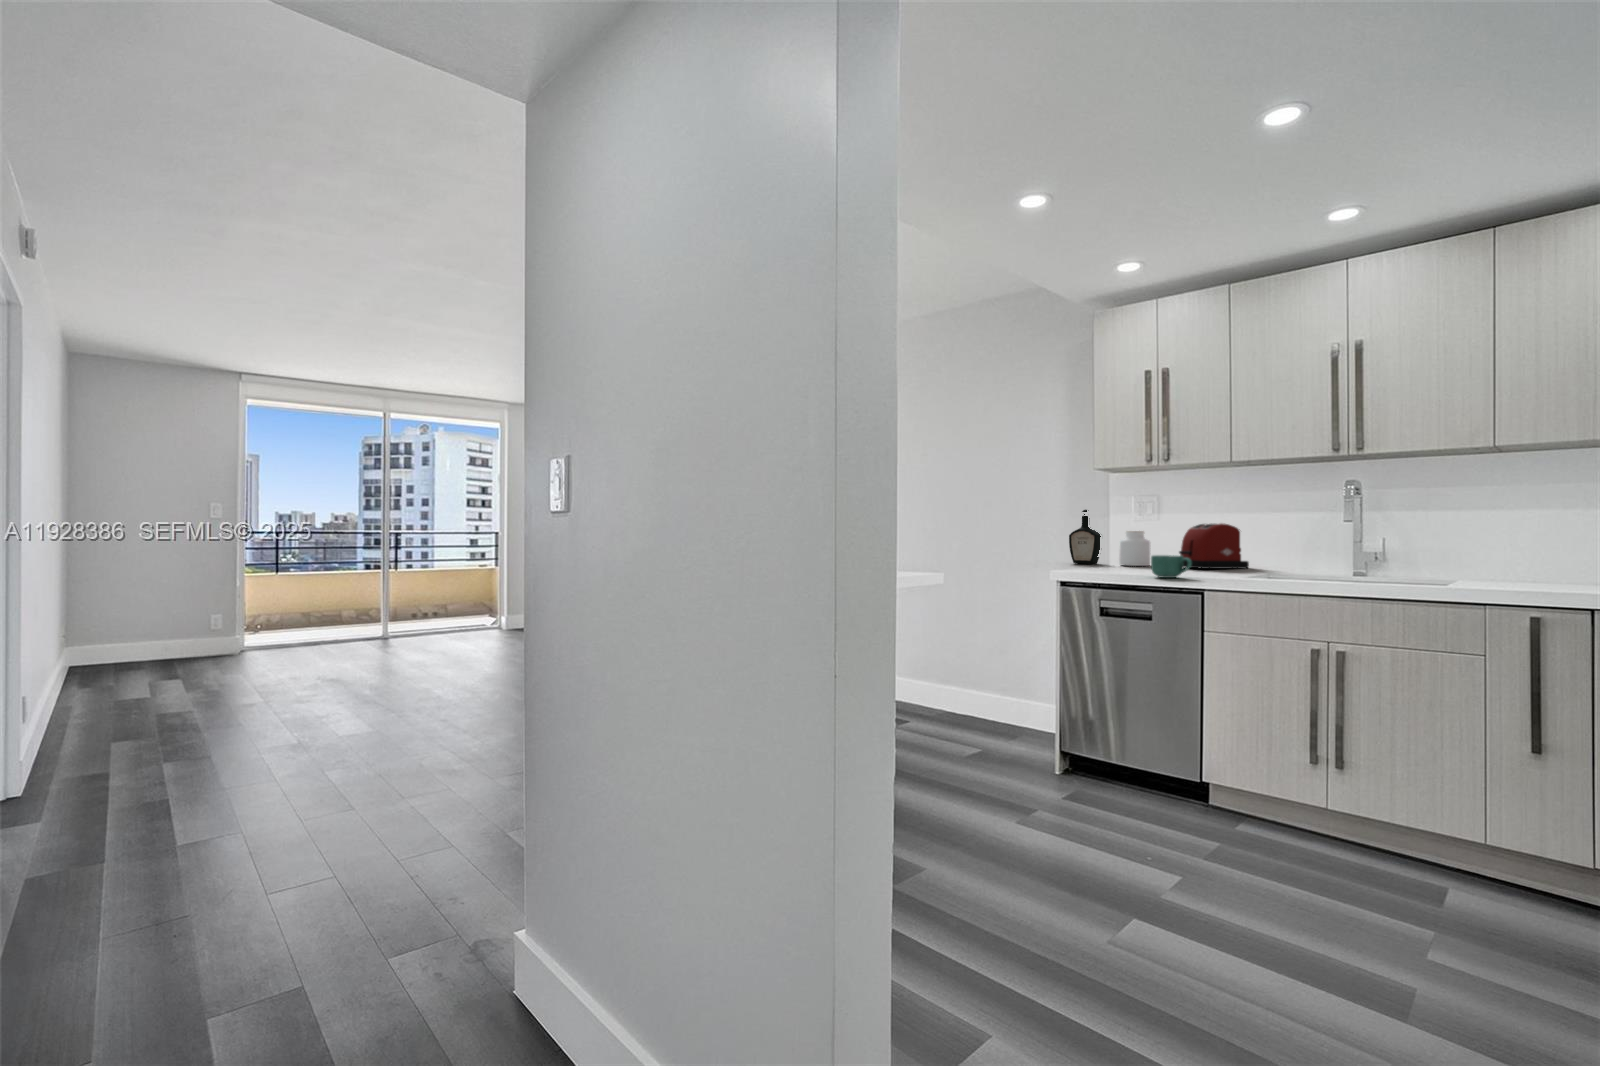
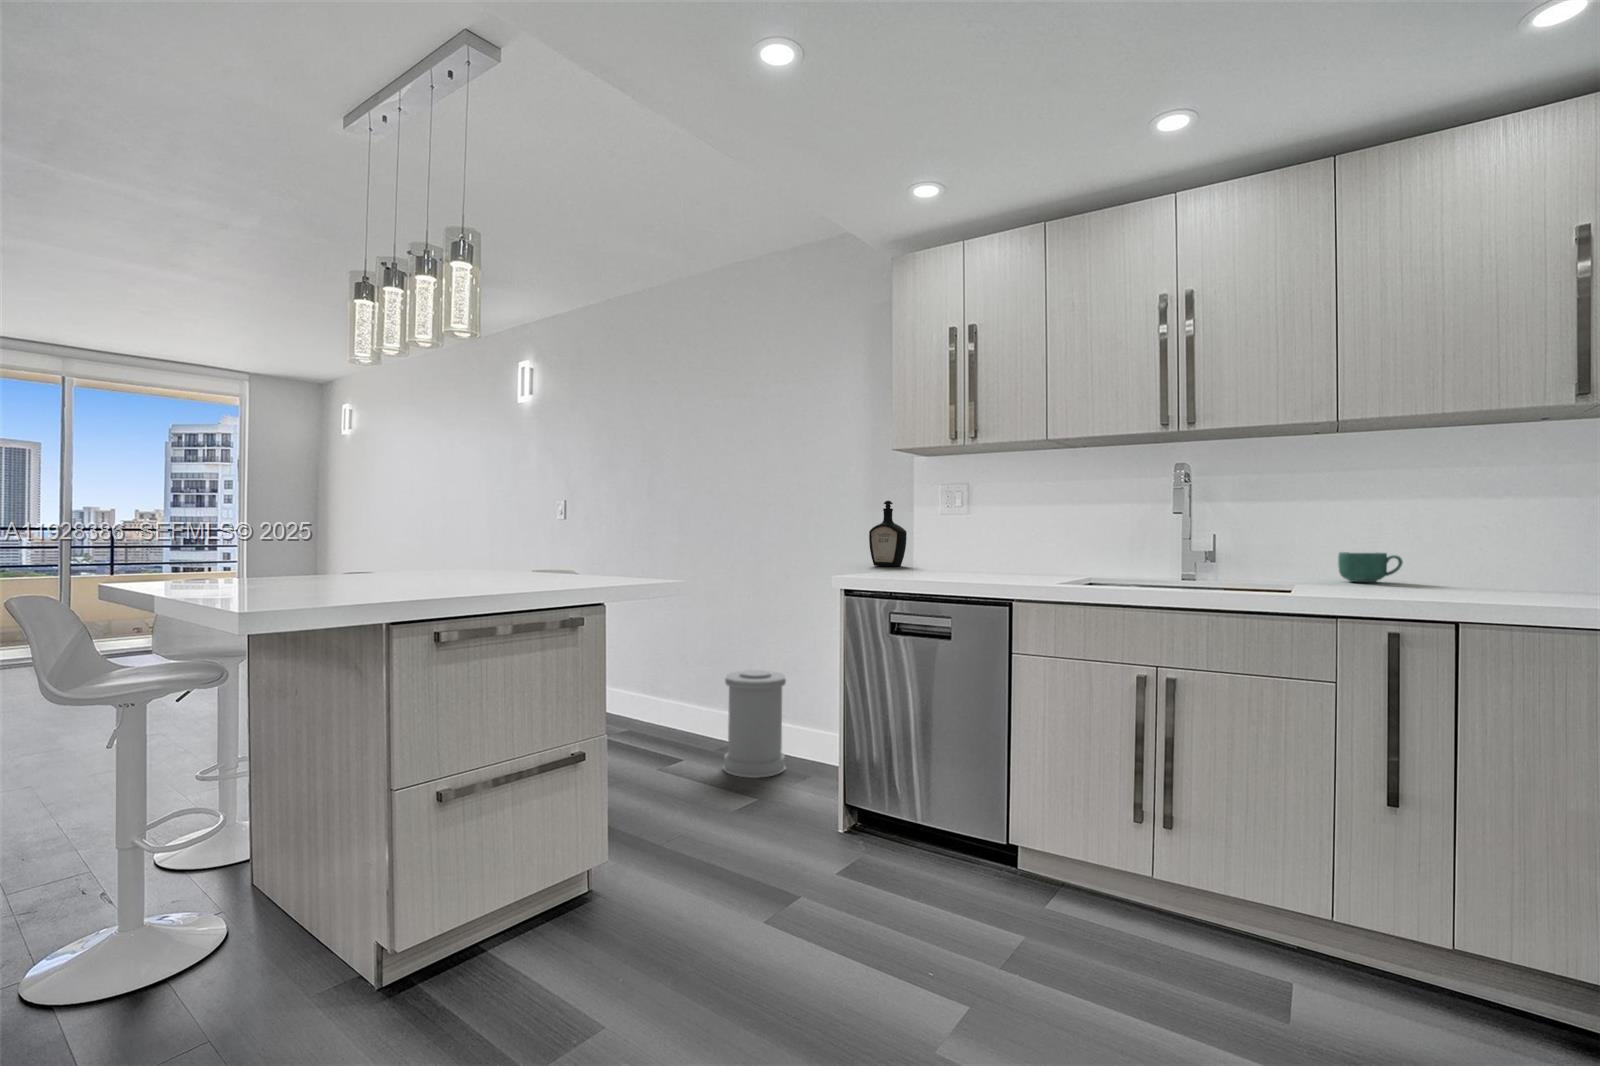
toaster: present [1179,523,1249,569] -> none [989,517,1067,572]
jar: present [1119,531,1150,566] -> none [924,526,959,568]
mug: present [1151,555,1192,578] -> present [1338,552,1403,582]
trash can: none [946,648,998,733] -> present [724,670,786,778]

